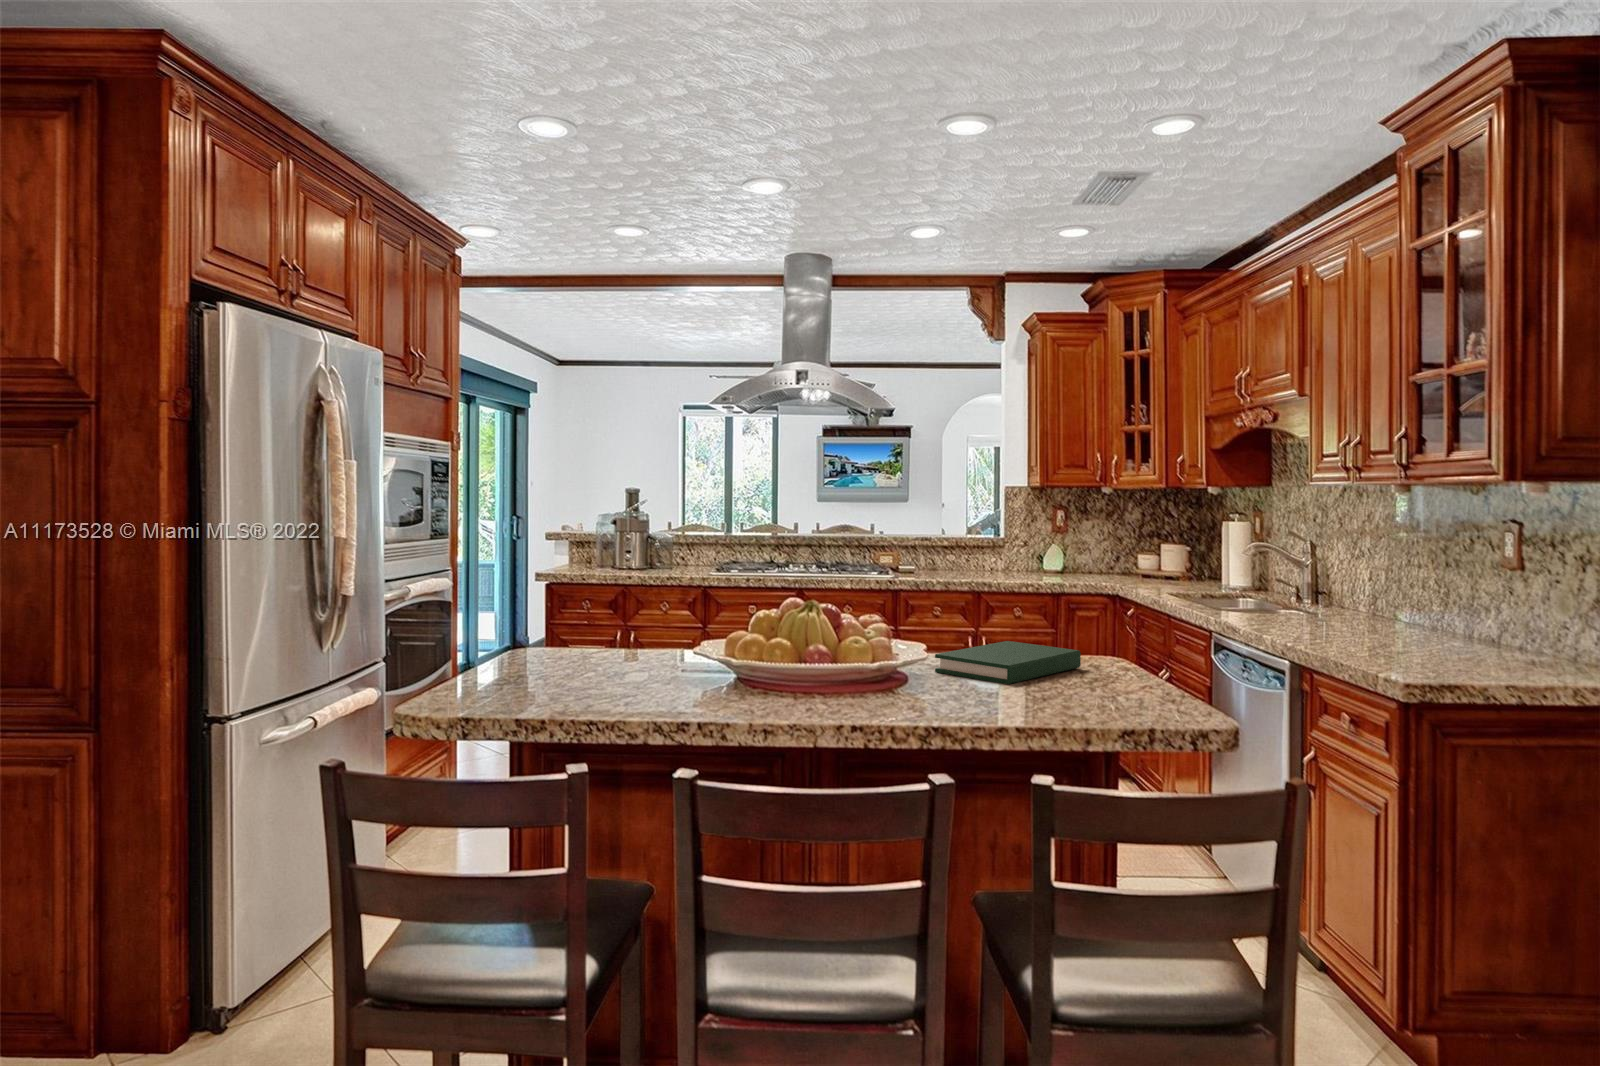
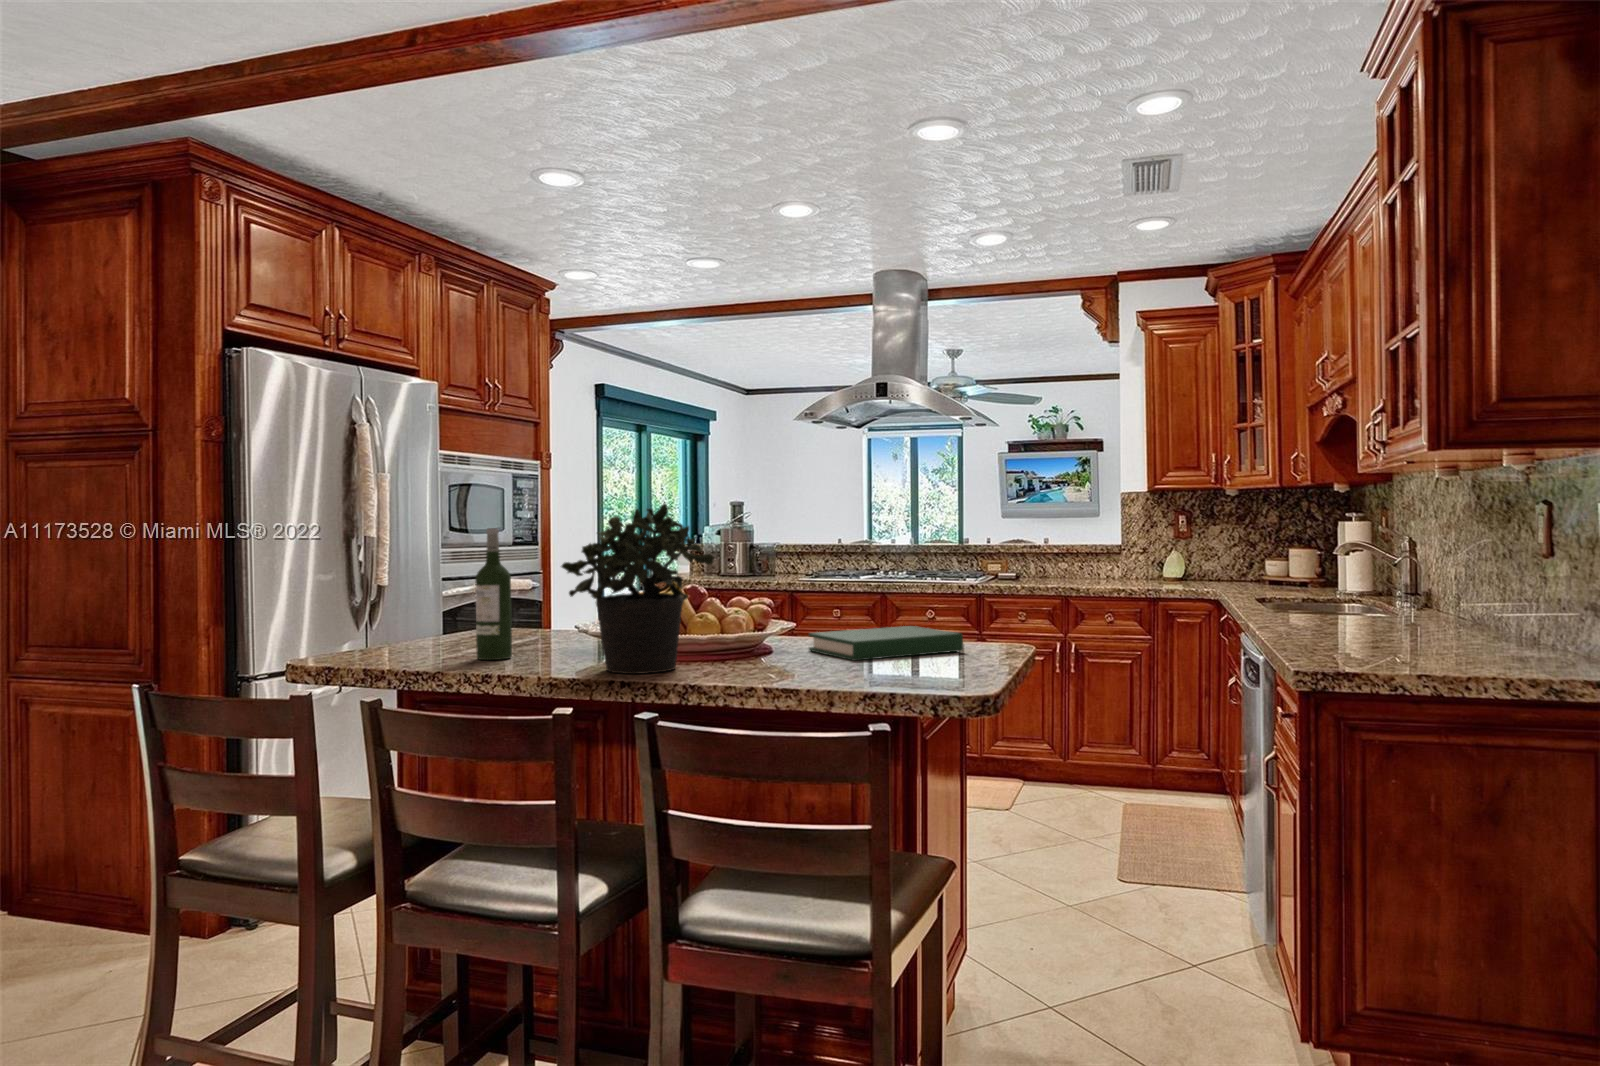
potted plant: none [768,531,920,714] -> present [561,503,714,674]
wine bottle: none [615,553,654,700] -> present [475,528,512,660]

